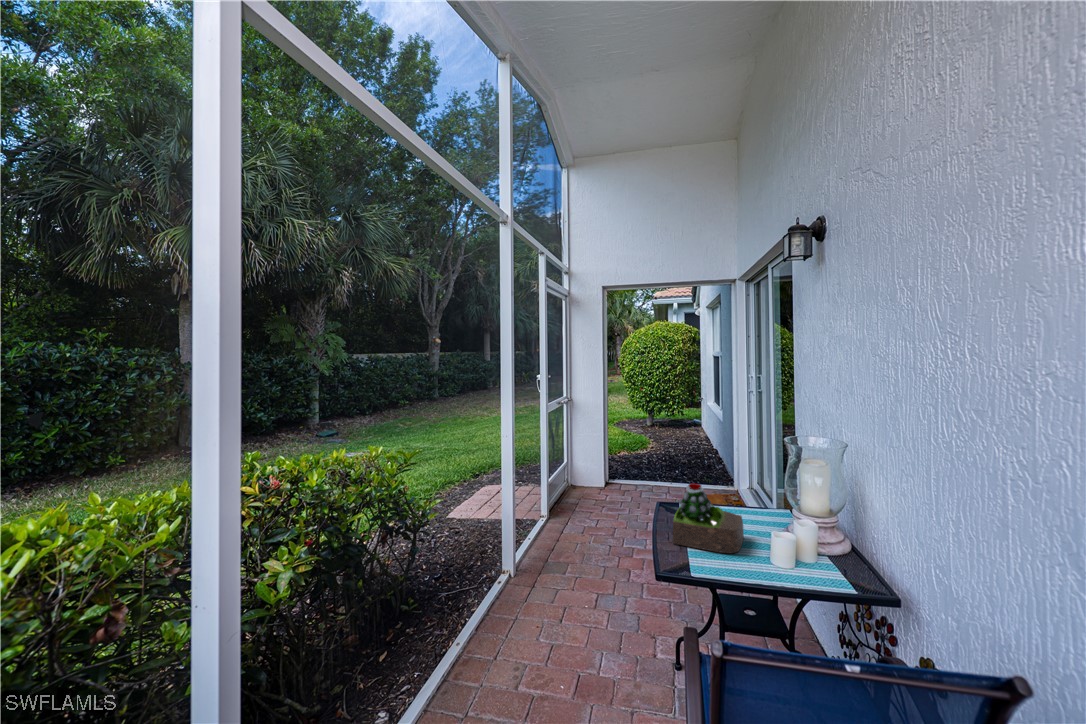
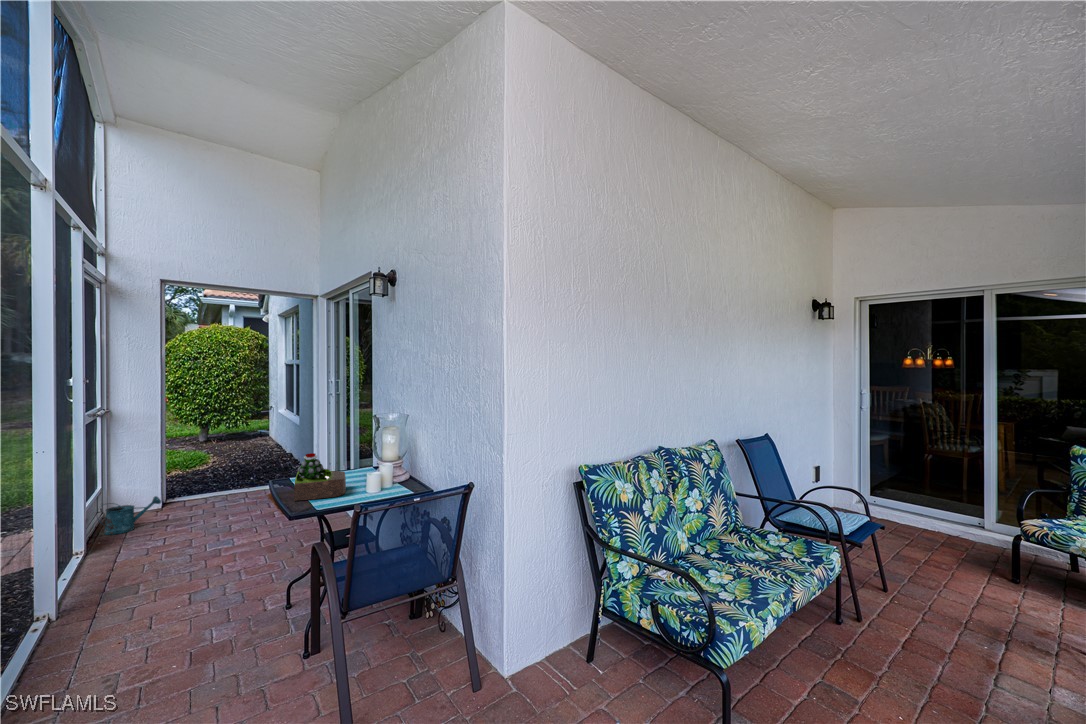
watering can: none [560,477,600,505] -> present [104,496,161,535]

